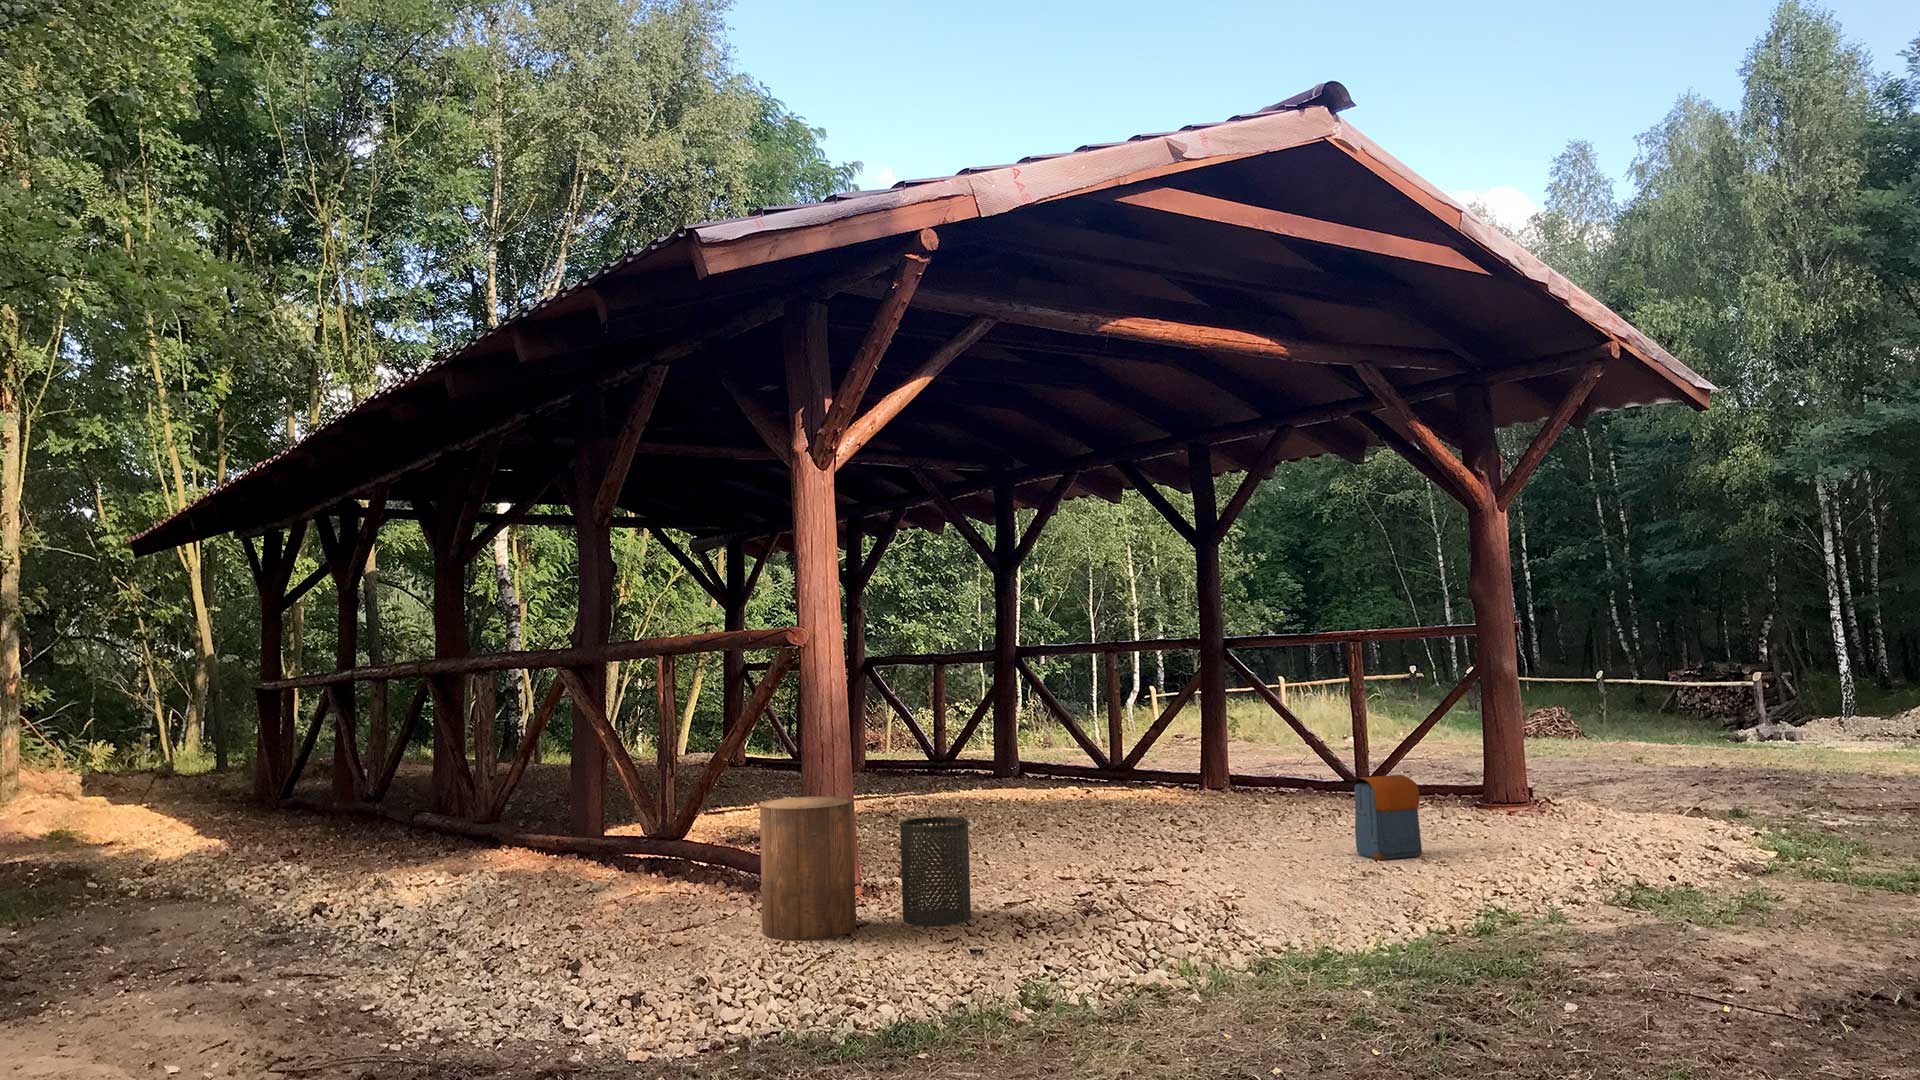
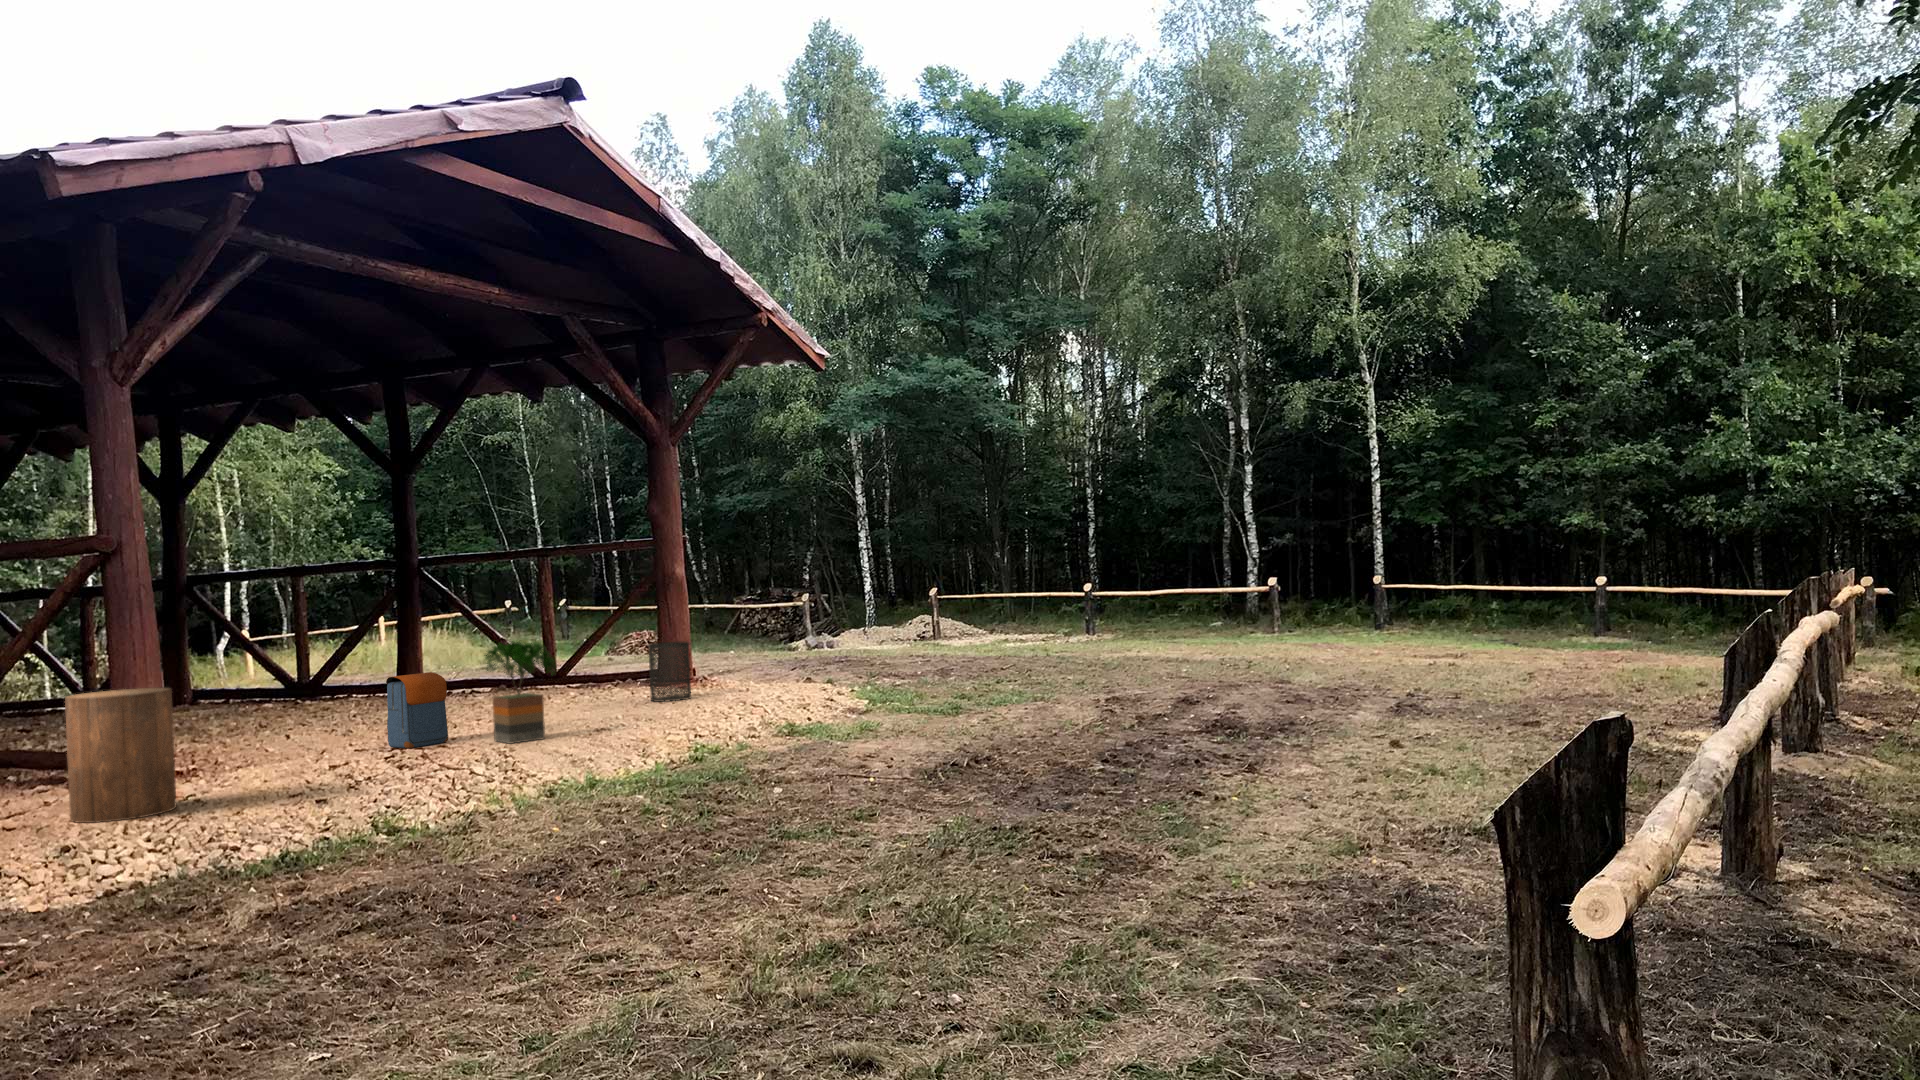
potted tree: none [1212,758,1302,885] -> present [484,641,556,744]
backpack: present [1353,775,1422,860] -> present [386,672,448,748]
trash can: present [900,817,971,926] -> present [648,642,691,702]

